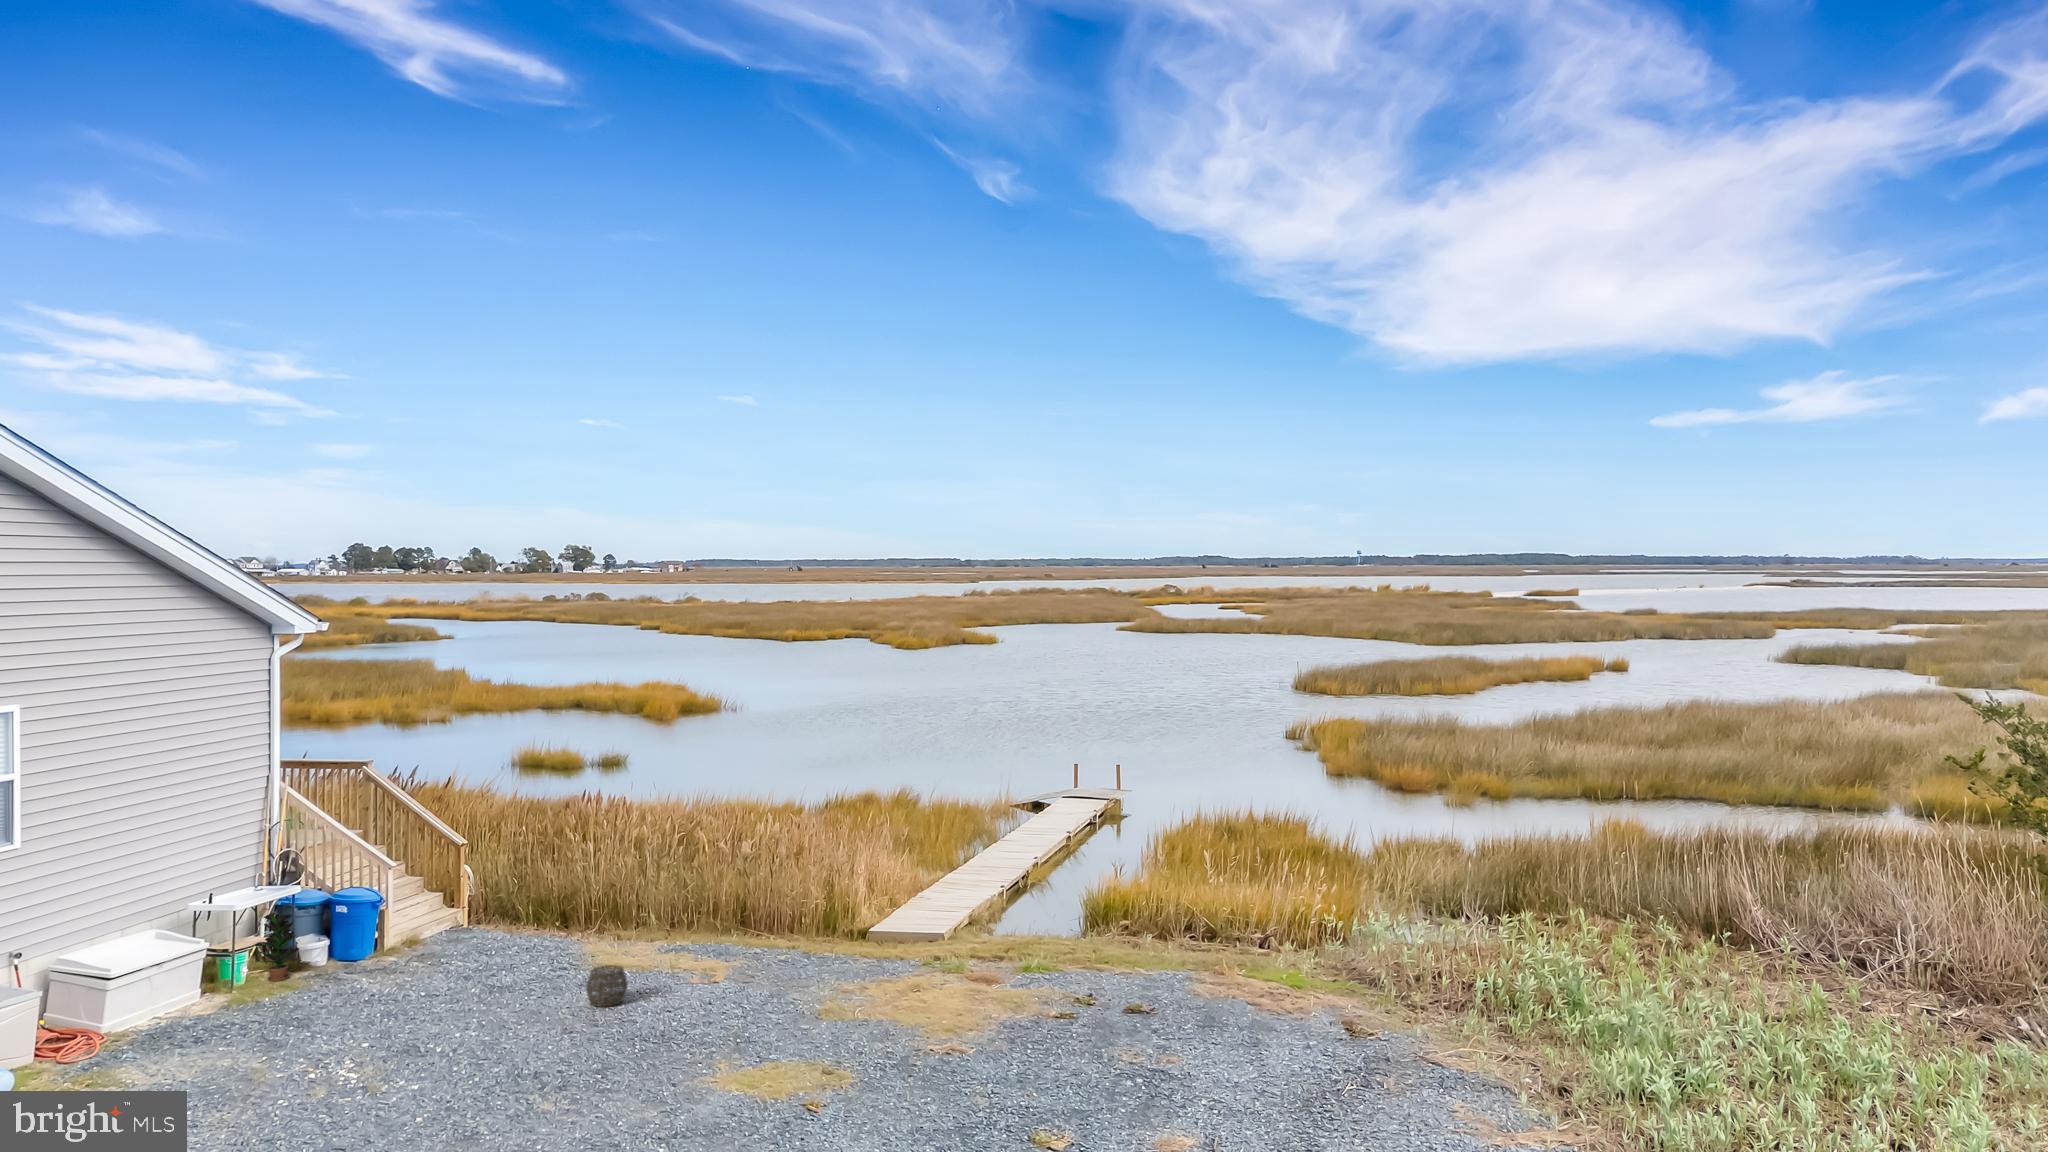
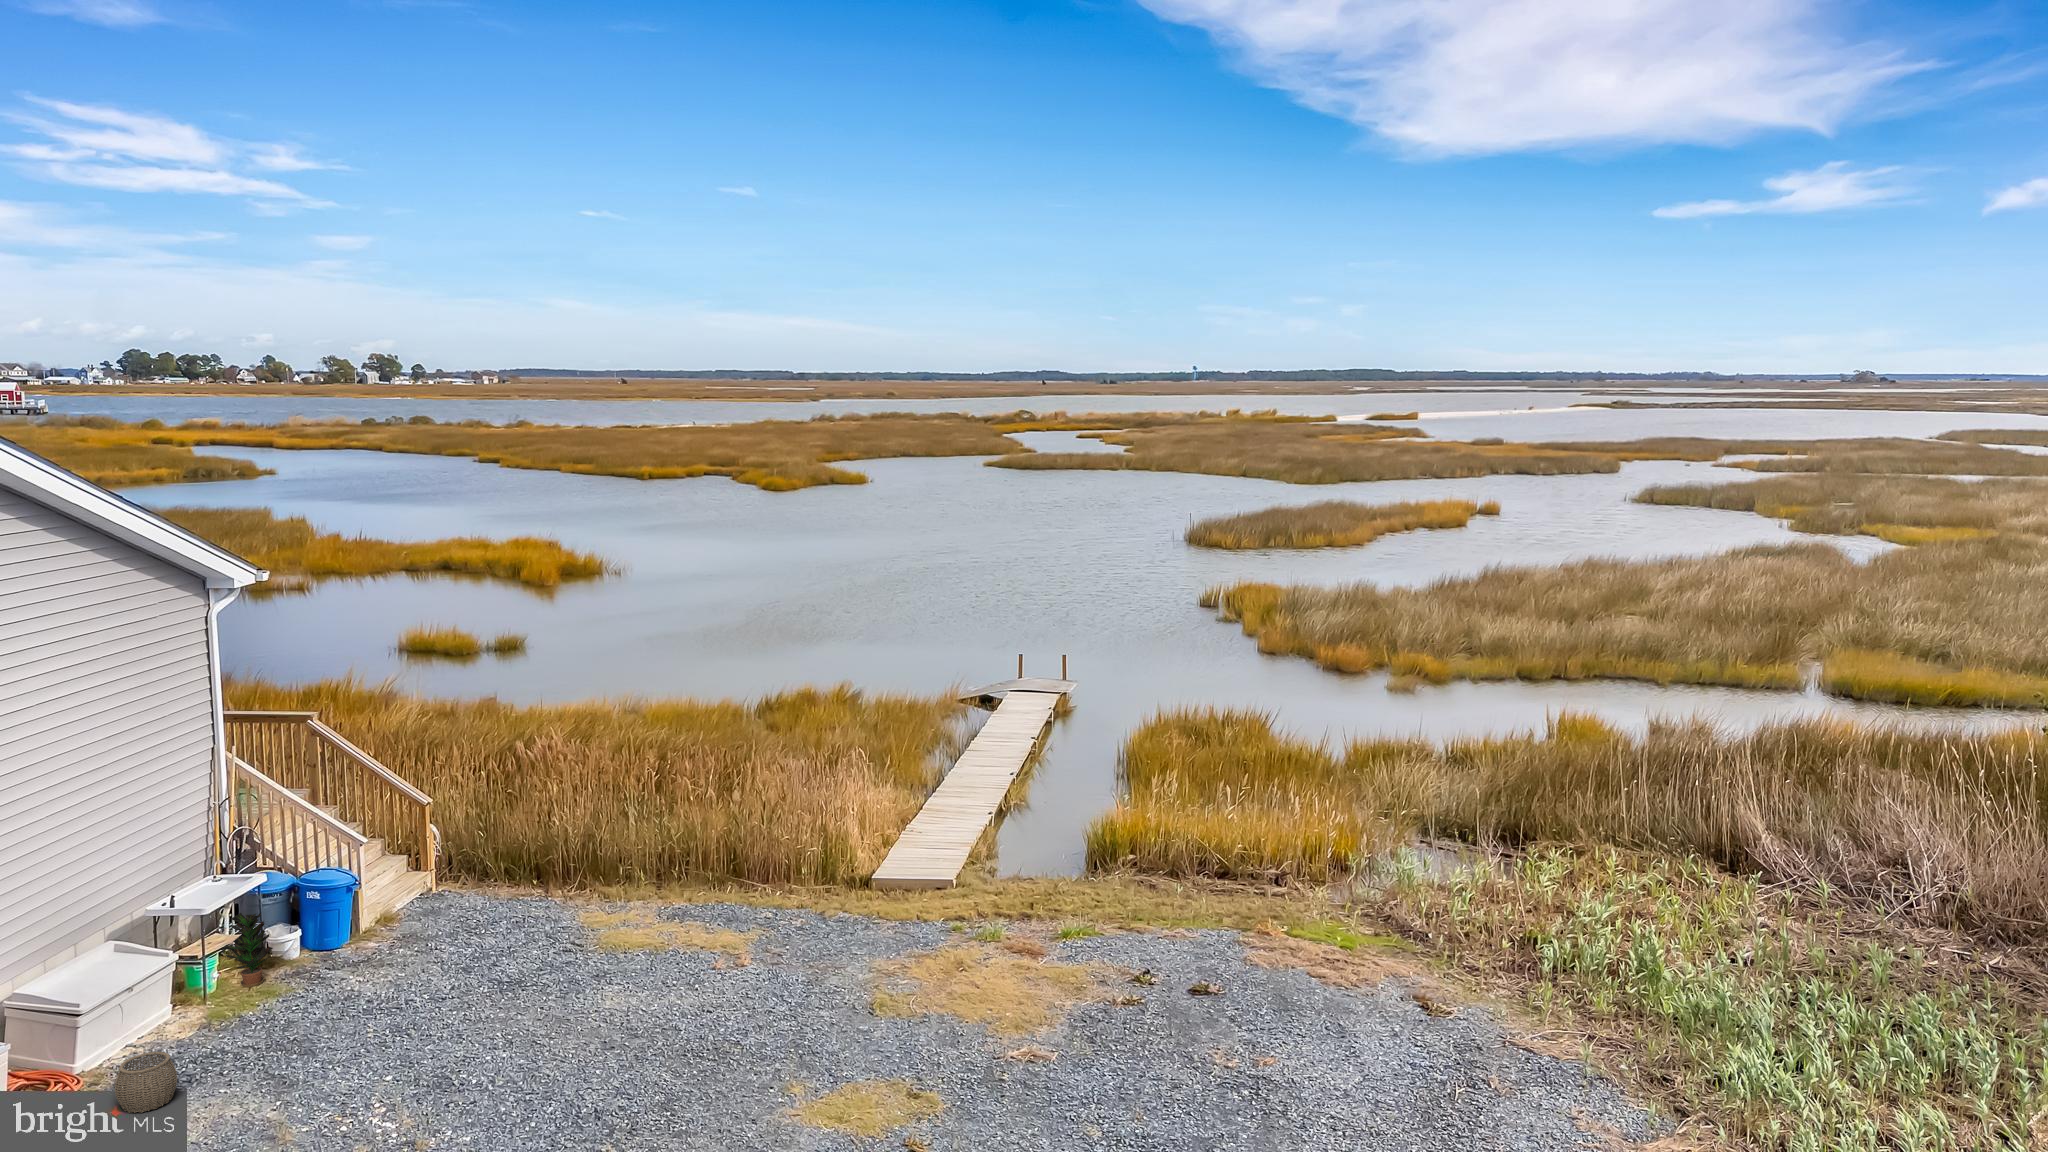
woven basket: present [586,965,627,1007] -> present [115,1052,178,1113]

